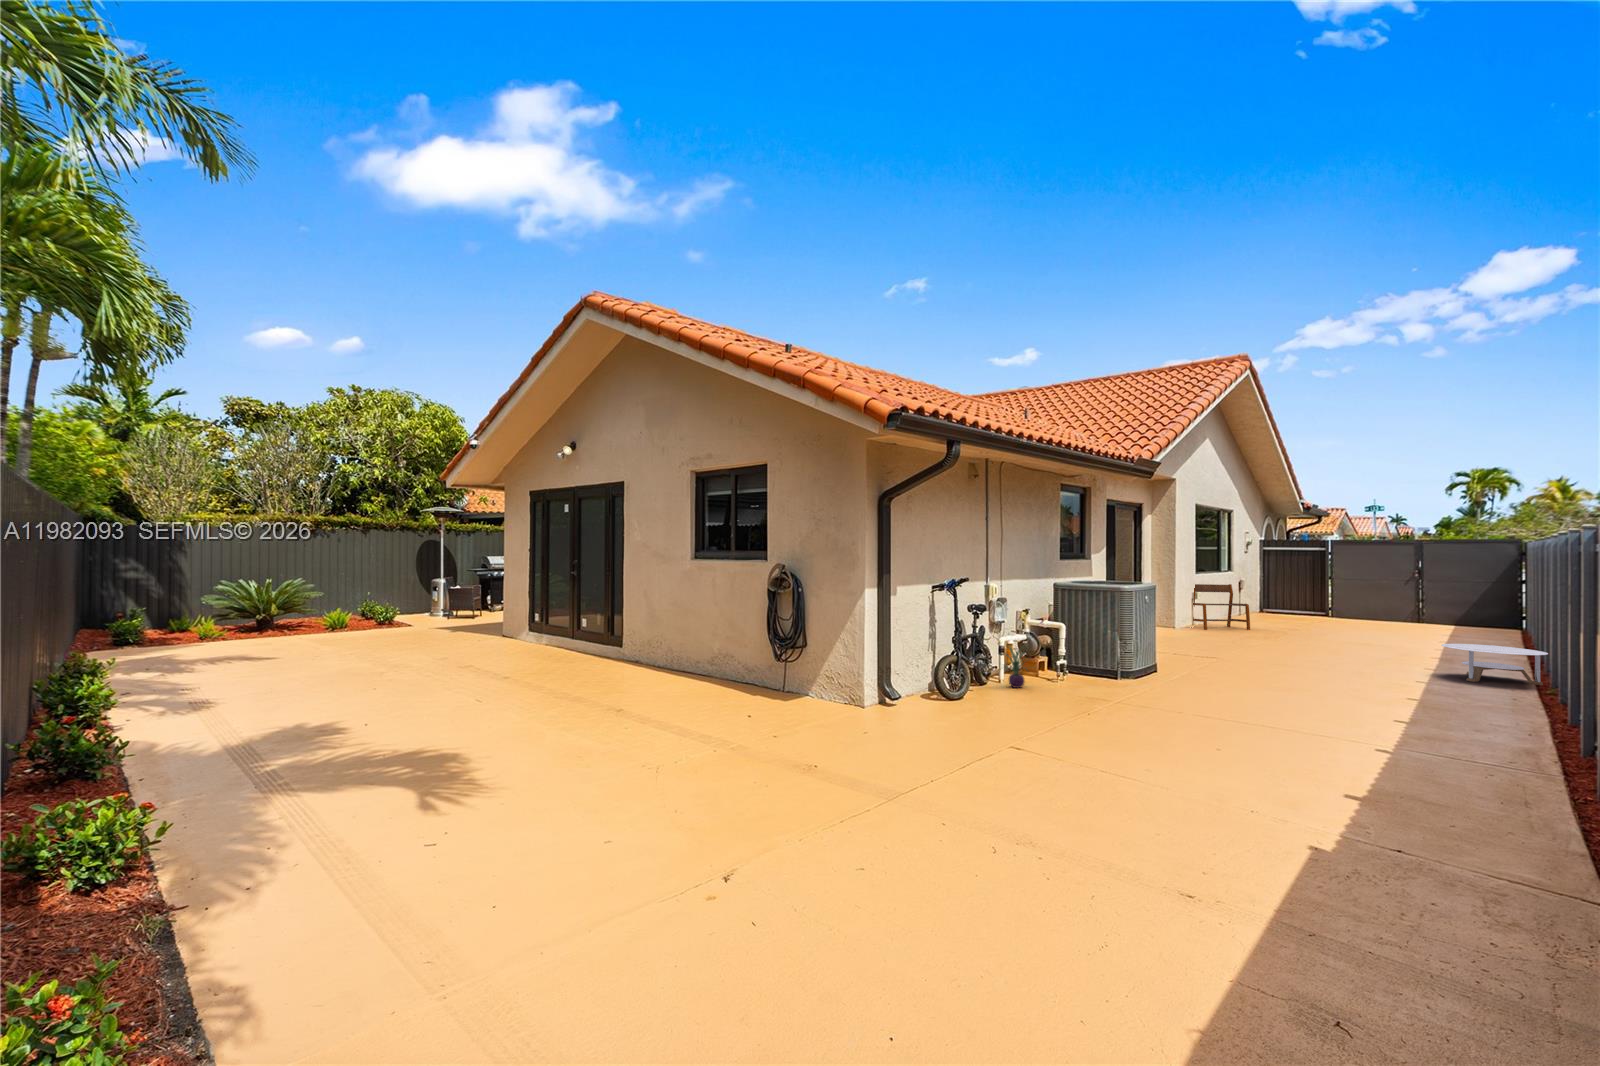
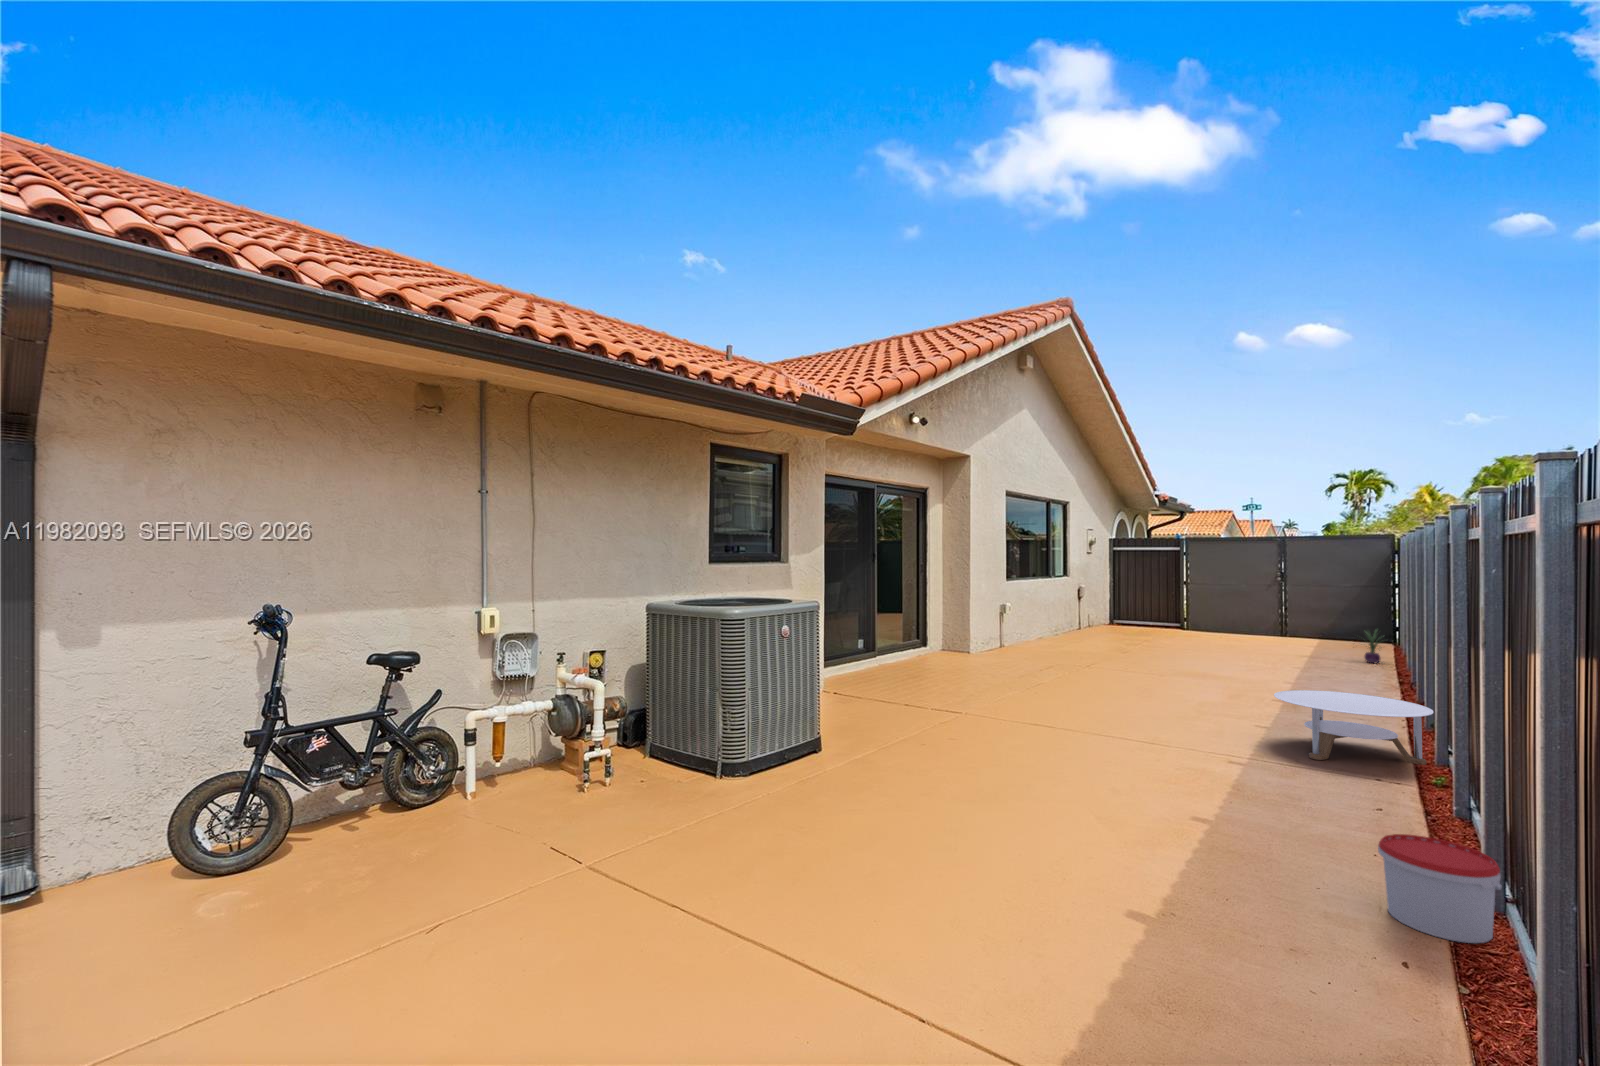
bench: present [1193,584,1250,630] -> none [995,594,1069,655]
decorative plant: present [1006,646,1024,688] -> present [1365,629,1382,663]
bucket: none [1518,690,1576,730] -> present [1378,834,1501,943]

